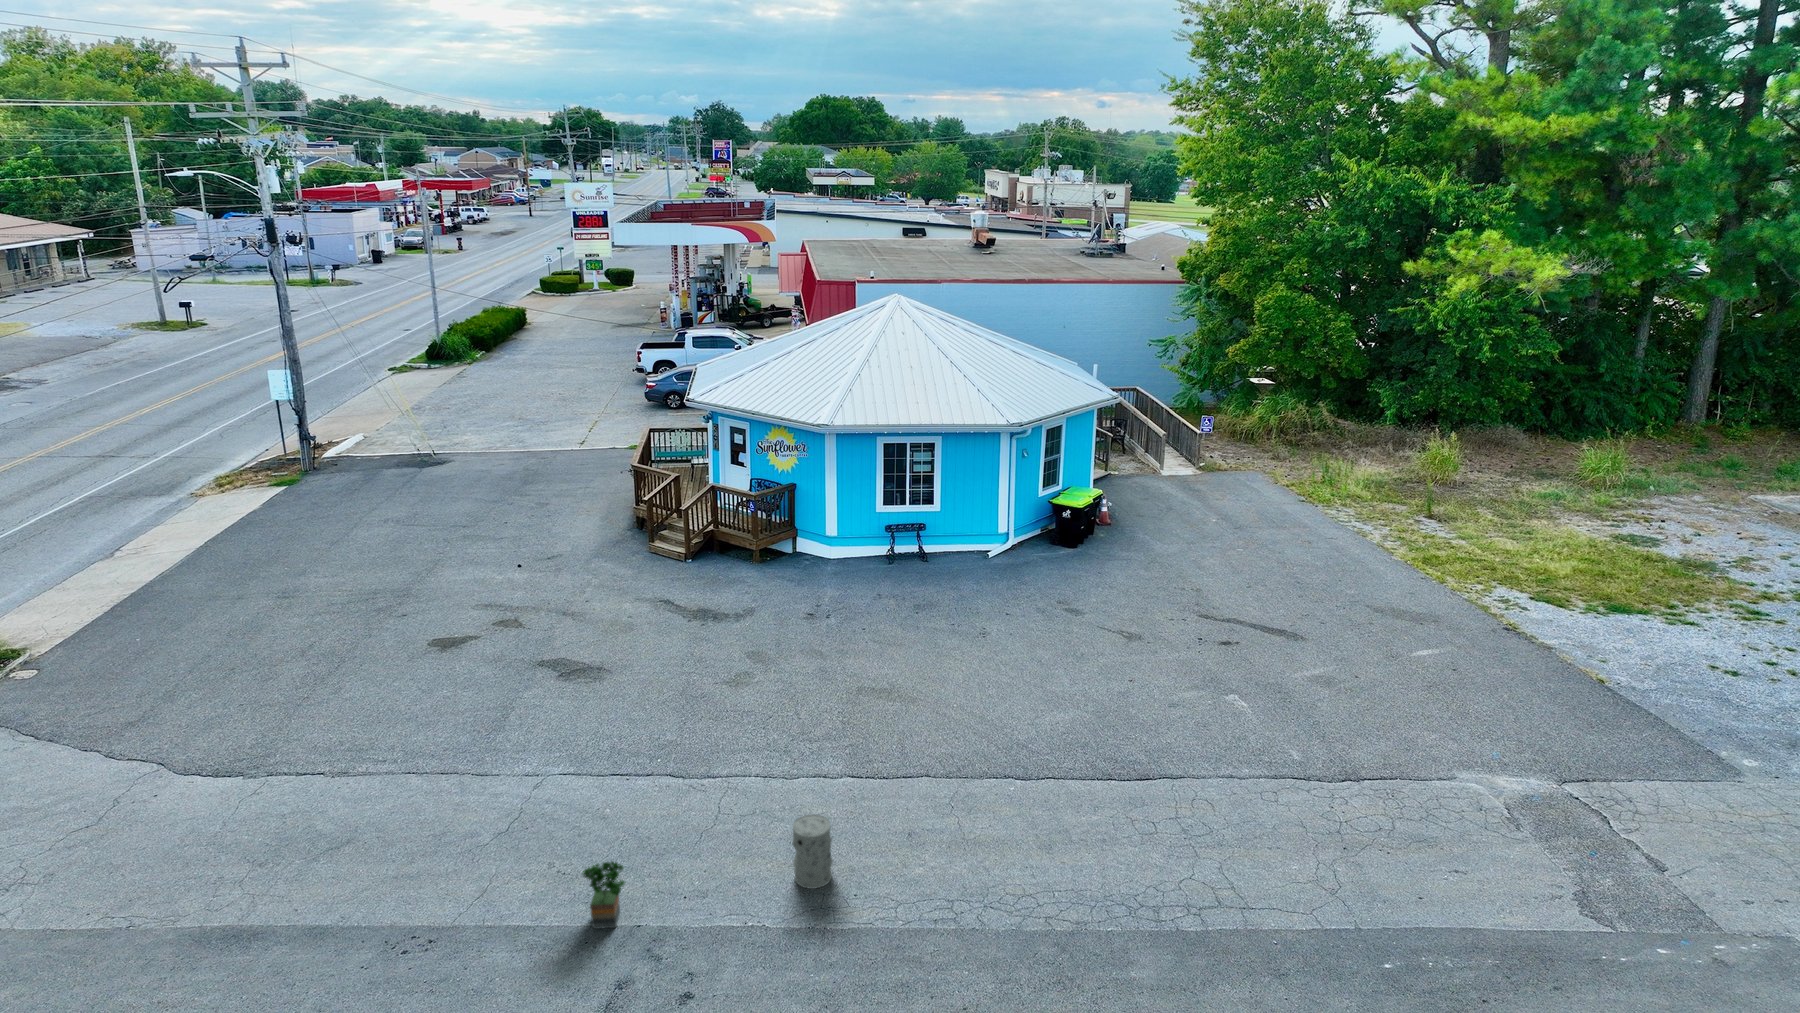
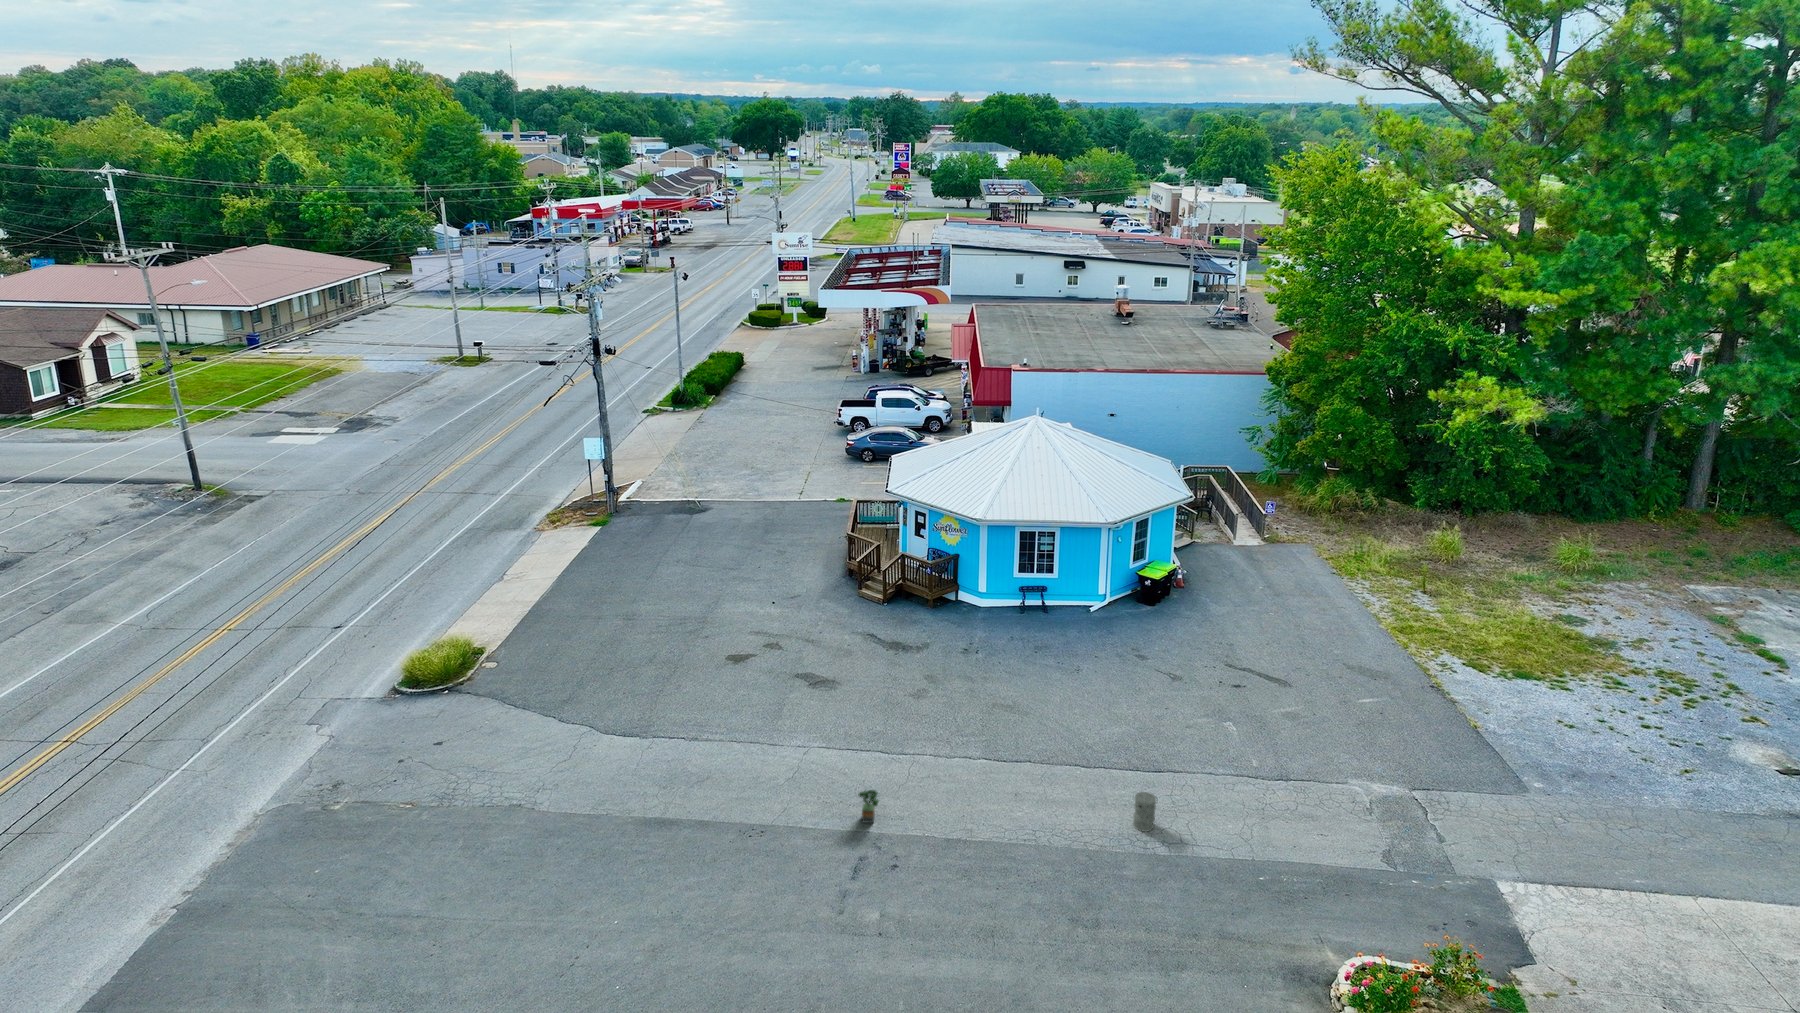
trash can: present [792,815,833,889] -> present [1133,792,1156,832]

